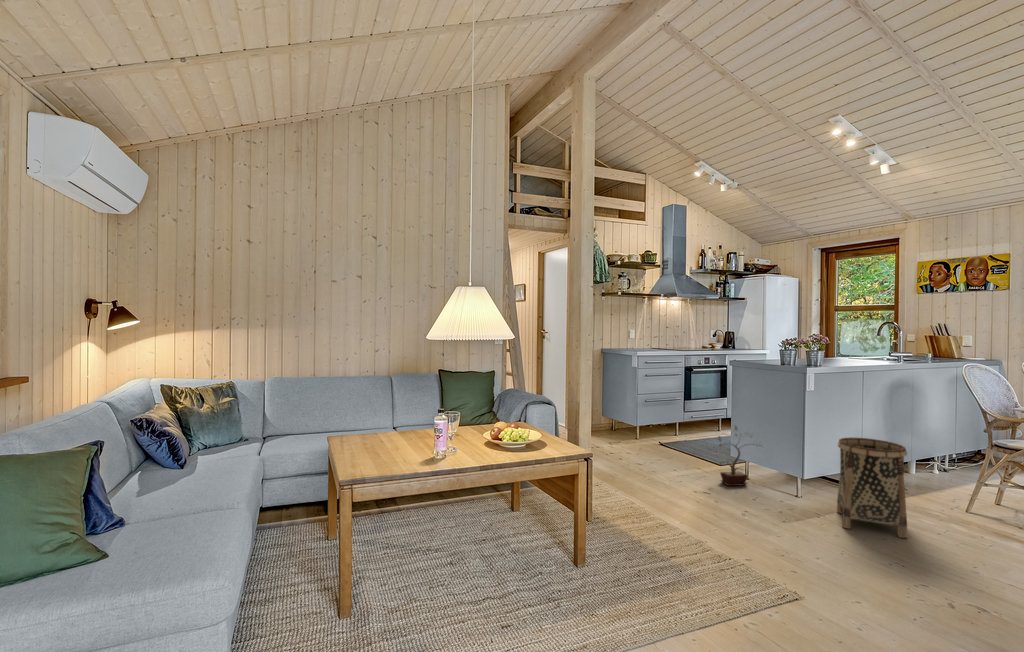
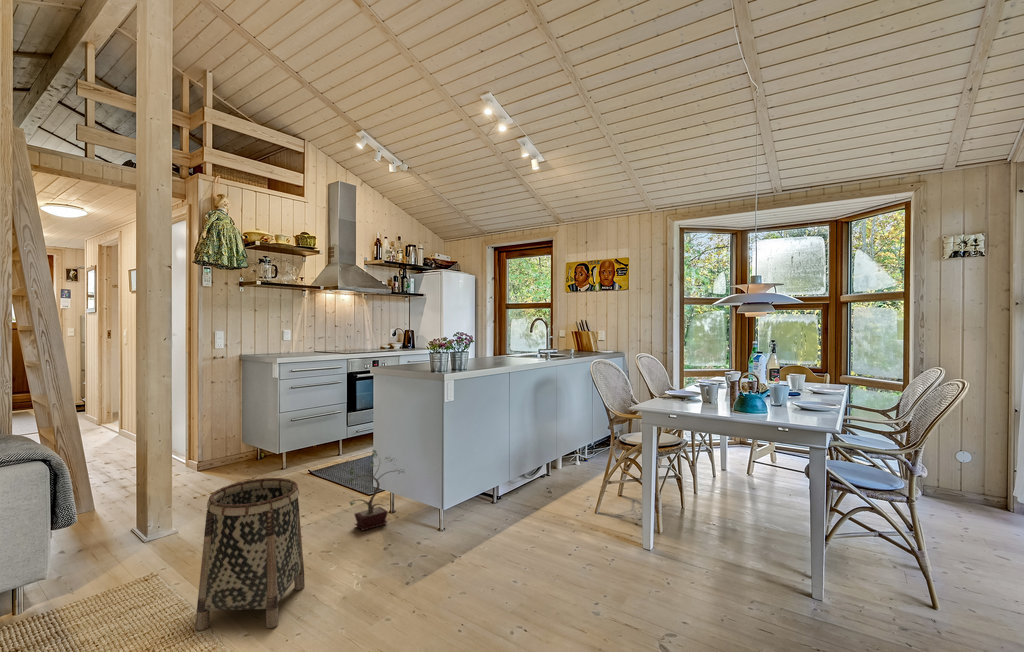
basket: present [837,438,908,538] -> present [196,478,305,630]

